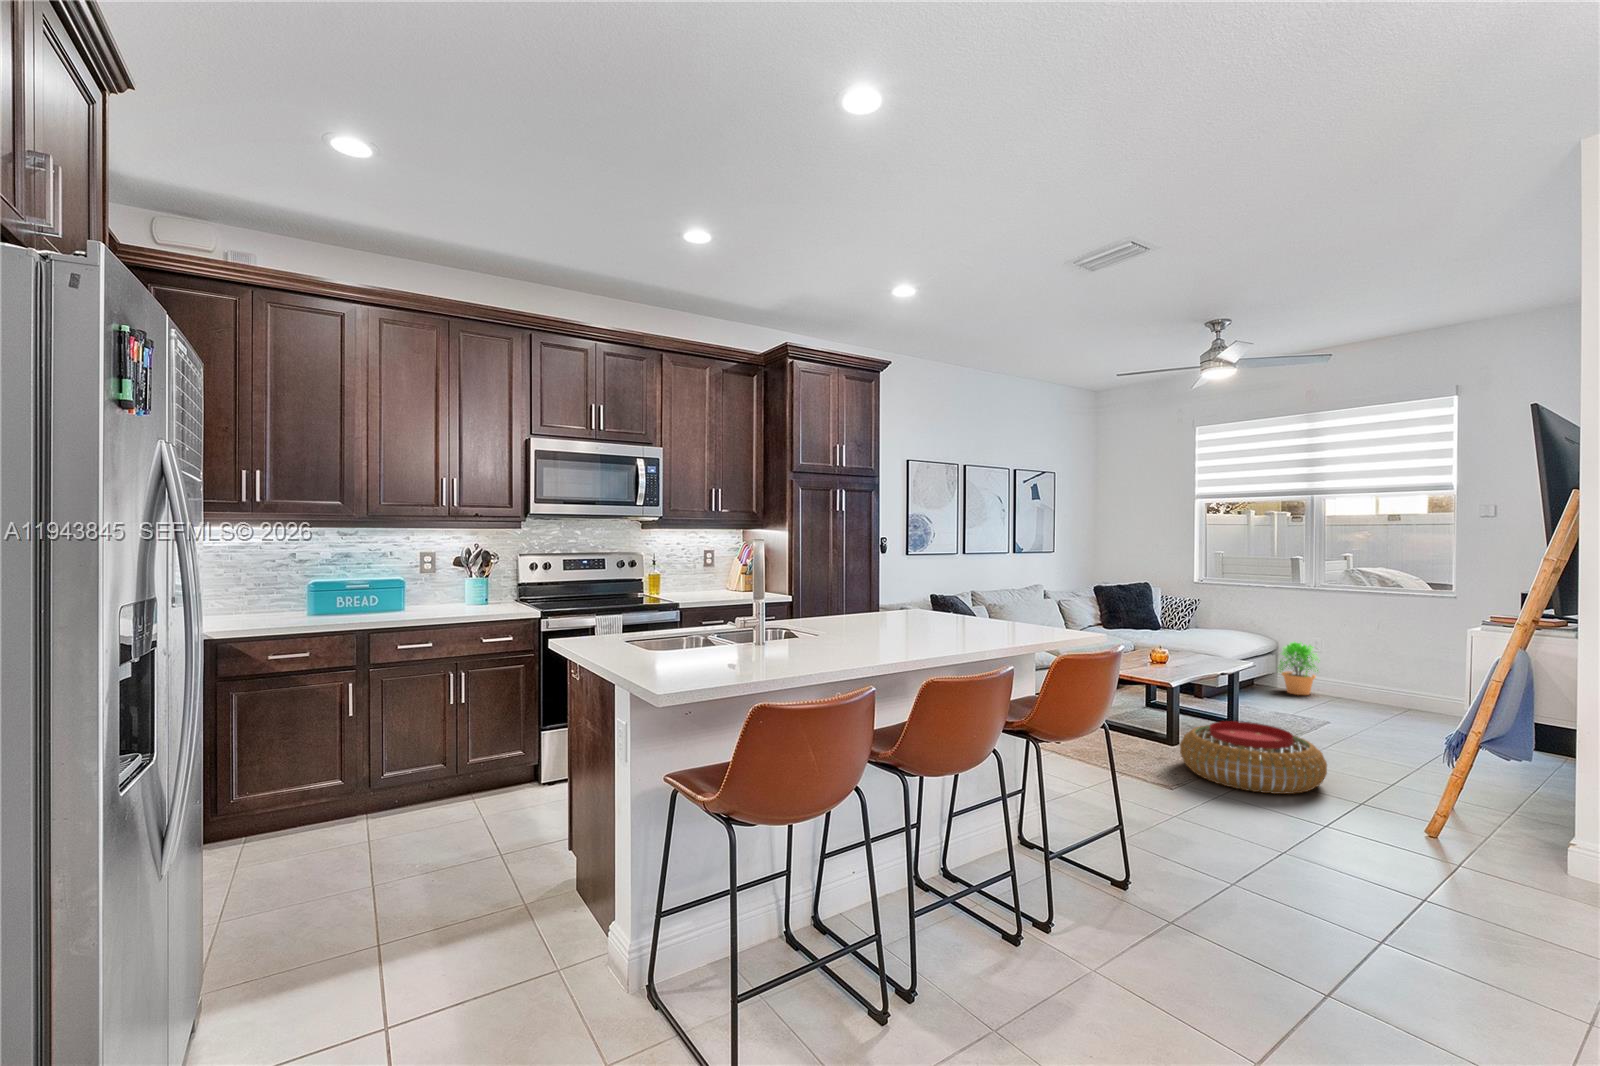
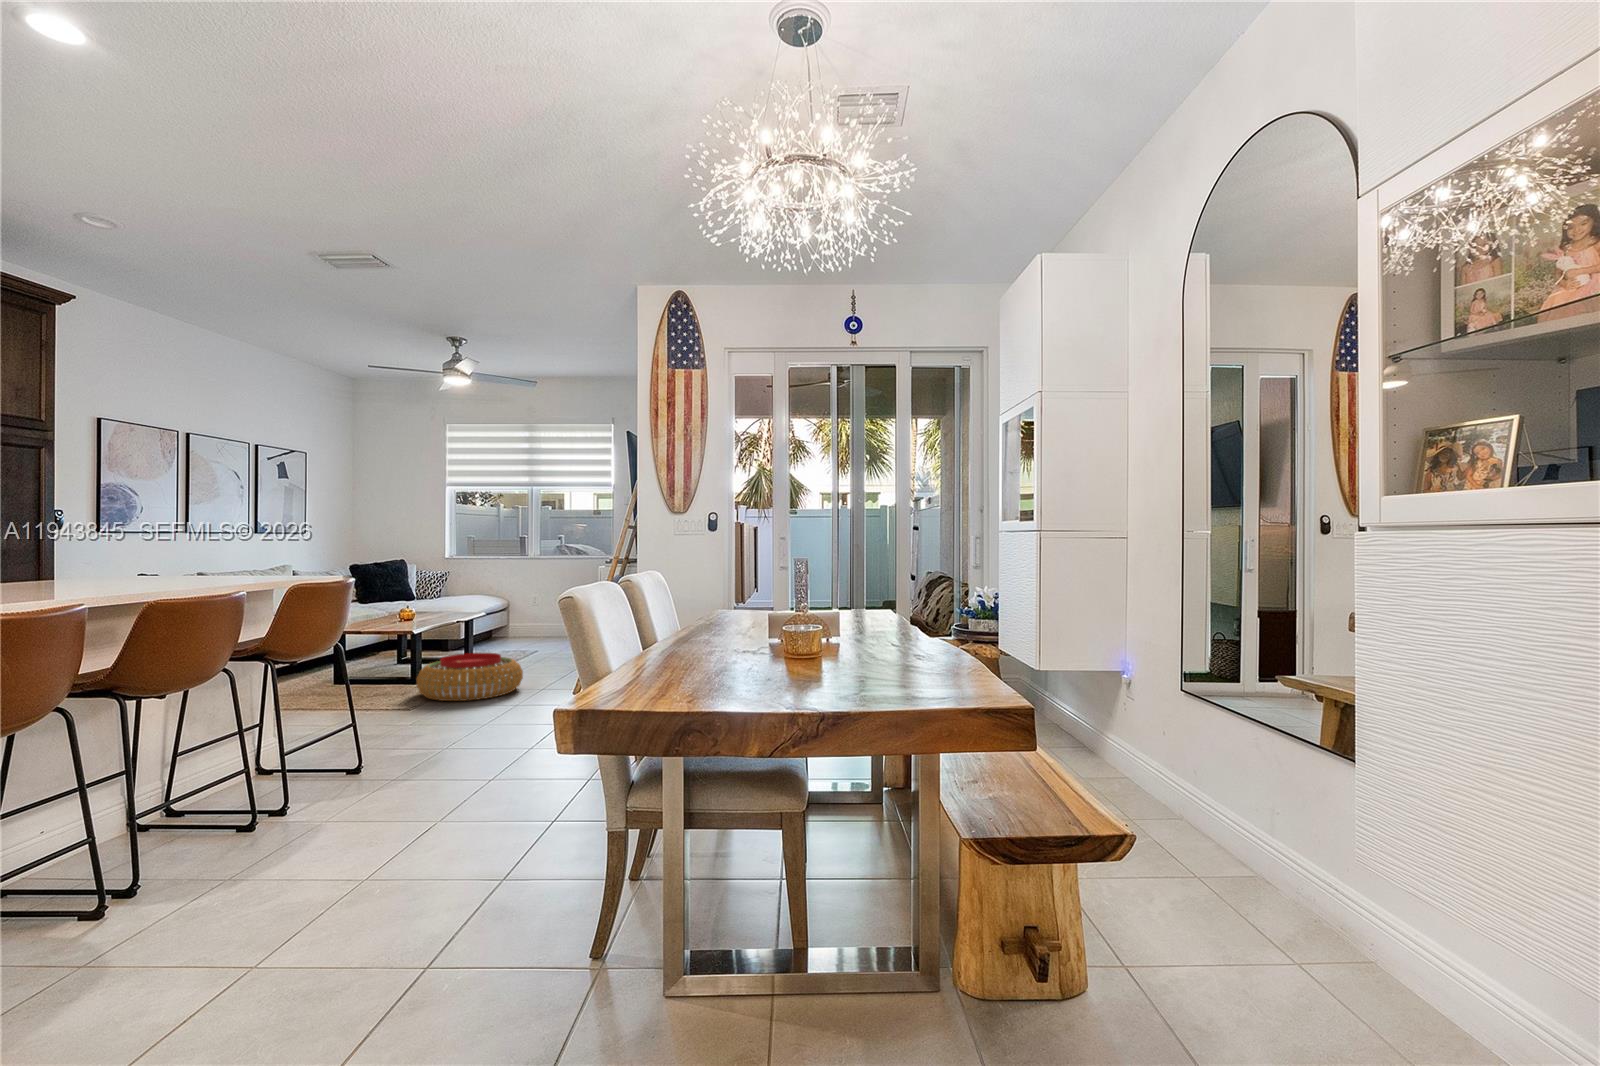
potted plant: present [1278,642,1318,695] -> none [508,600,540,642]

